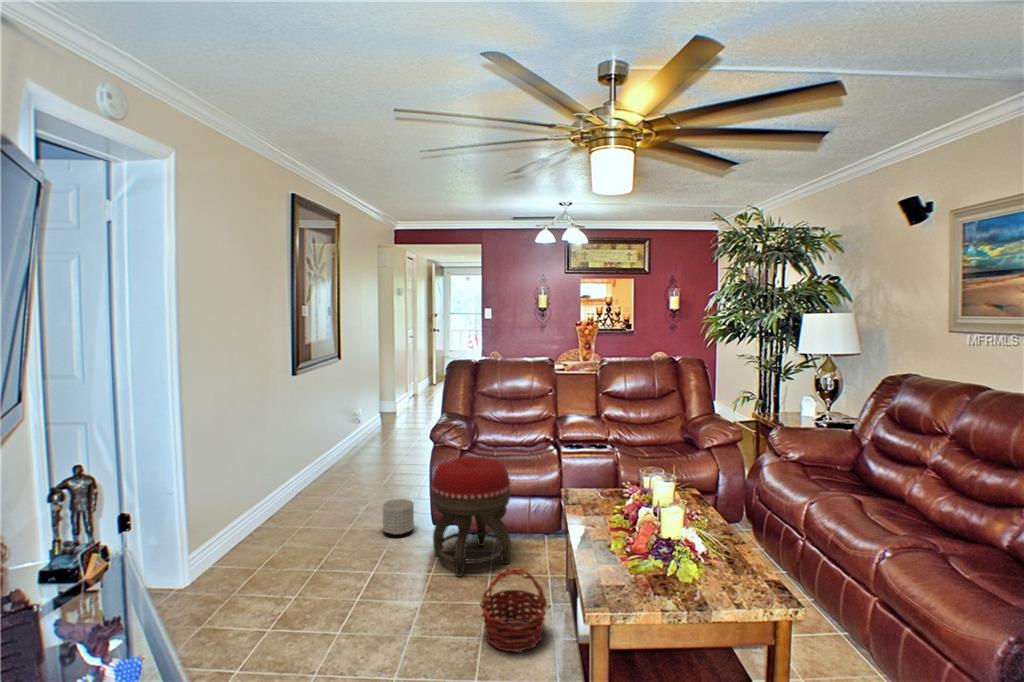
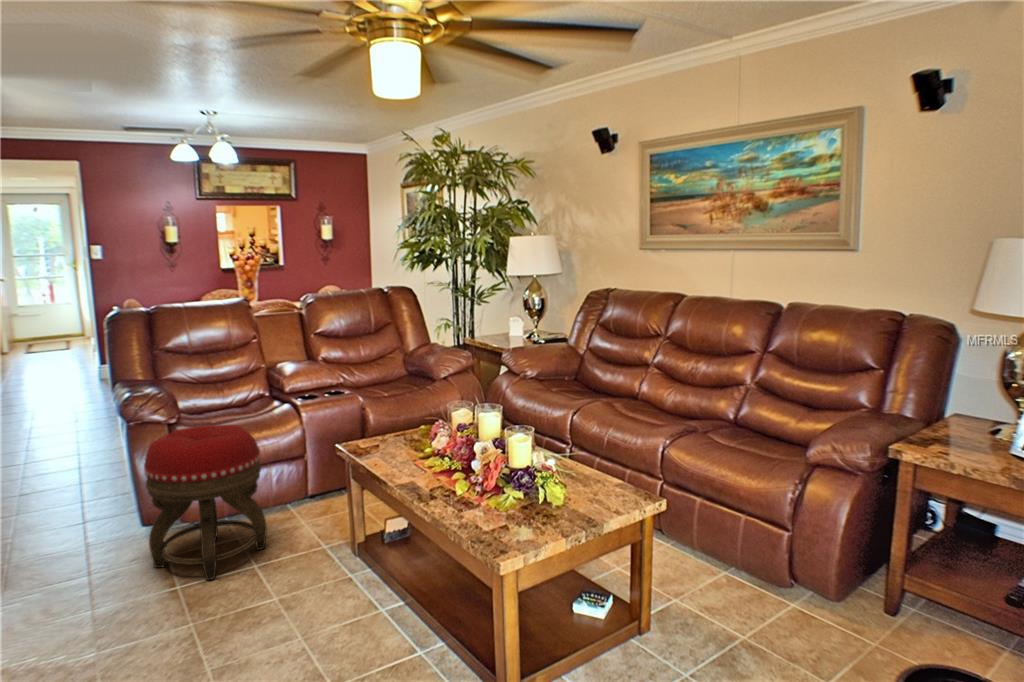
planter: present [382,499,414,535] -> none [37,509,95,563]
basket: present [480,568,547,652] -> none [289,533,371,631]

